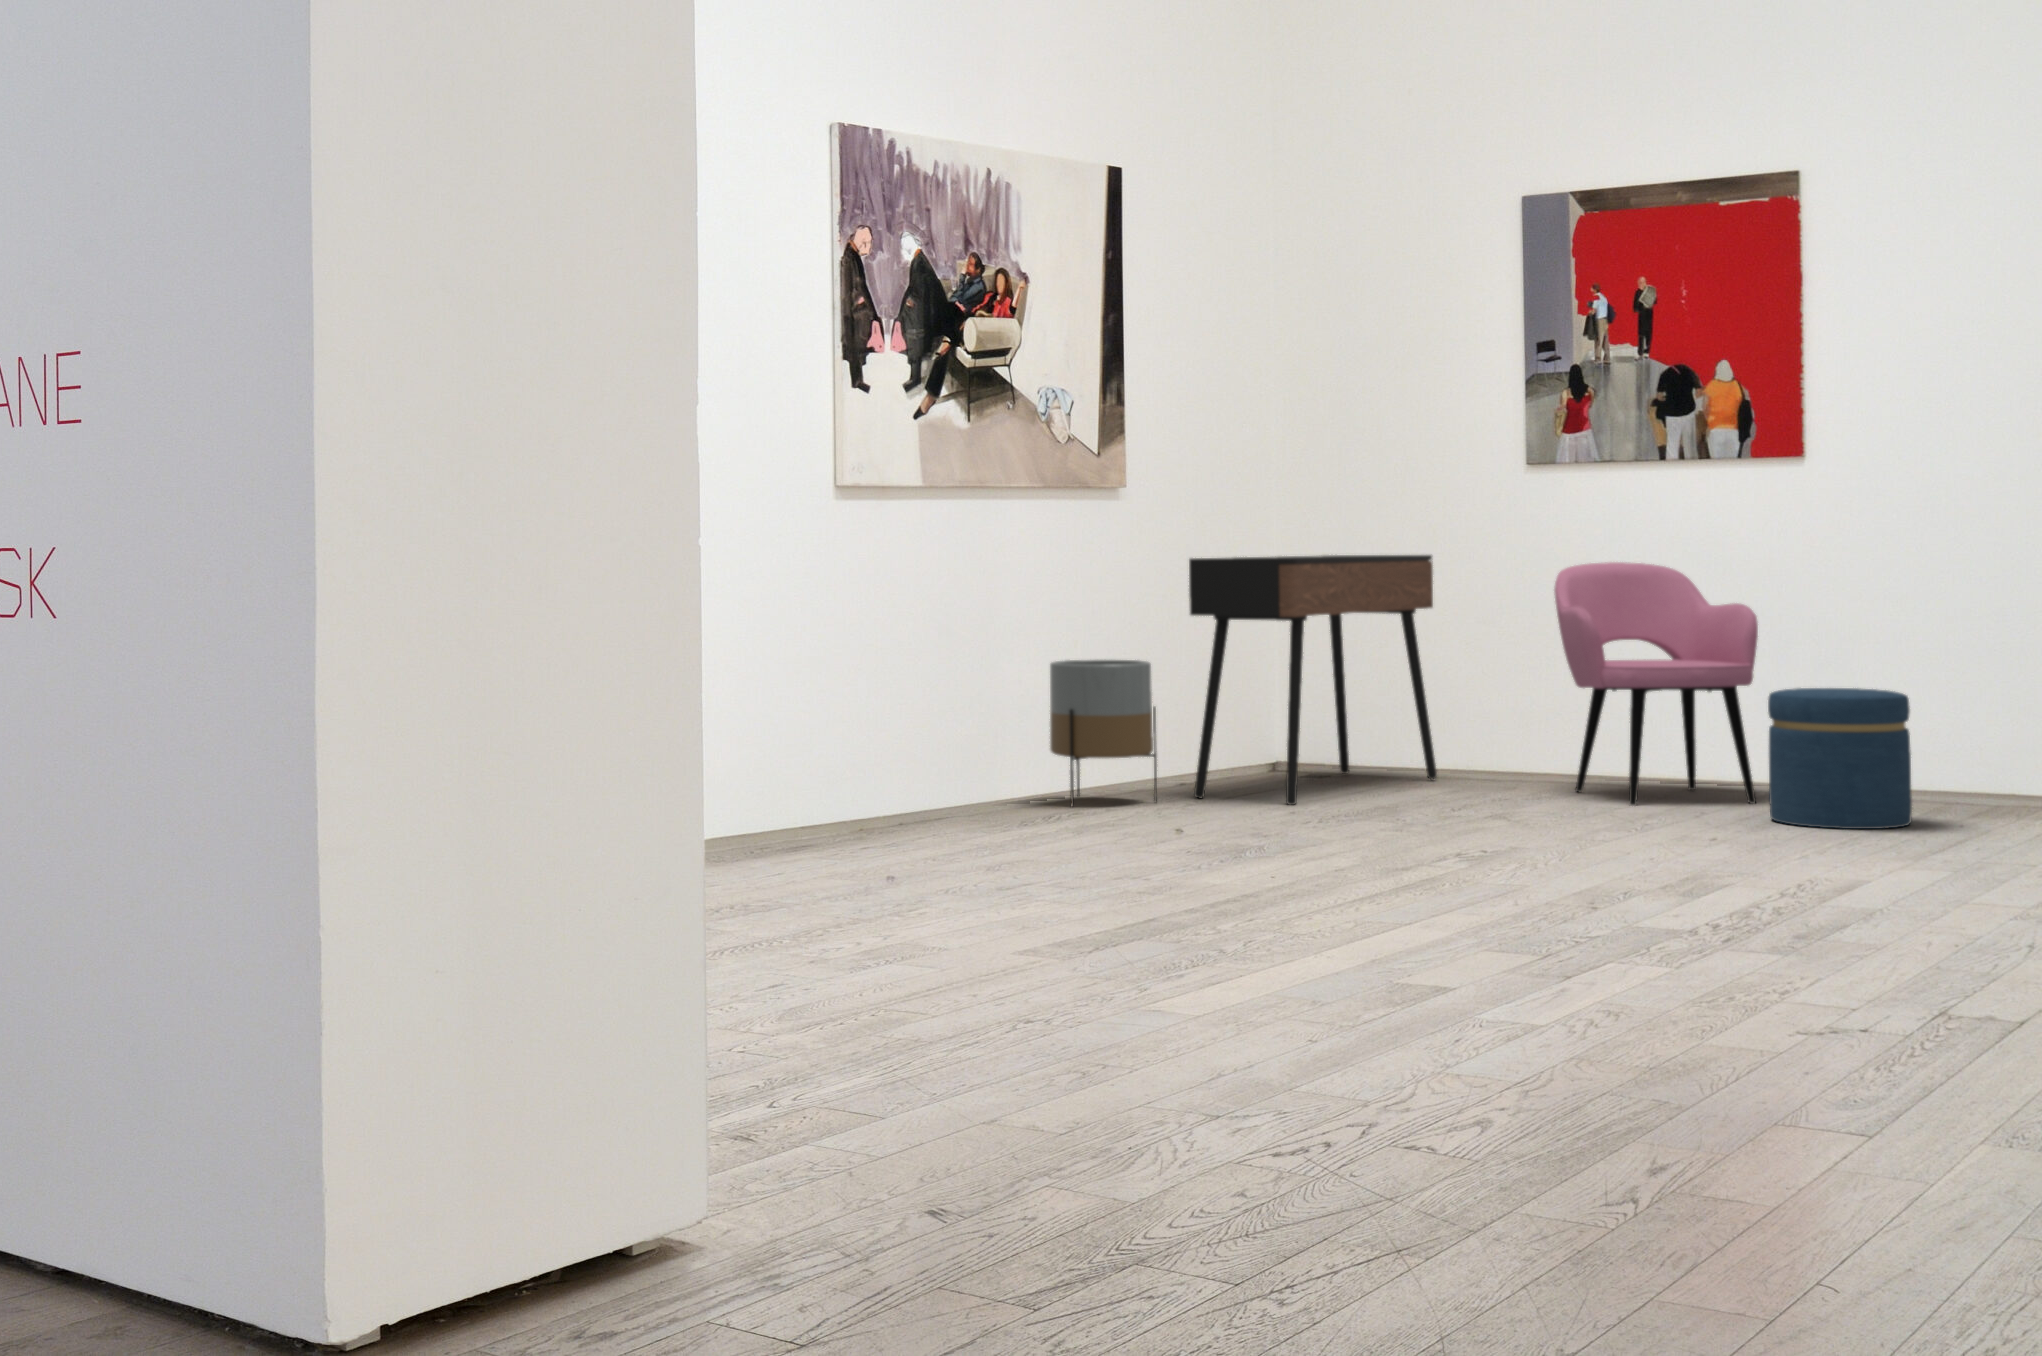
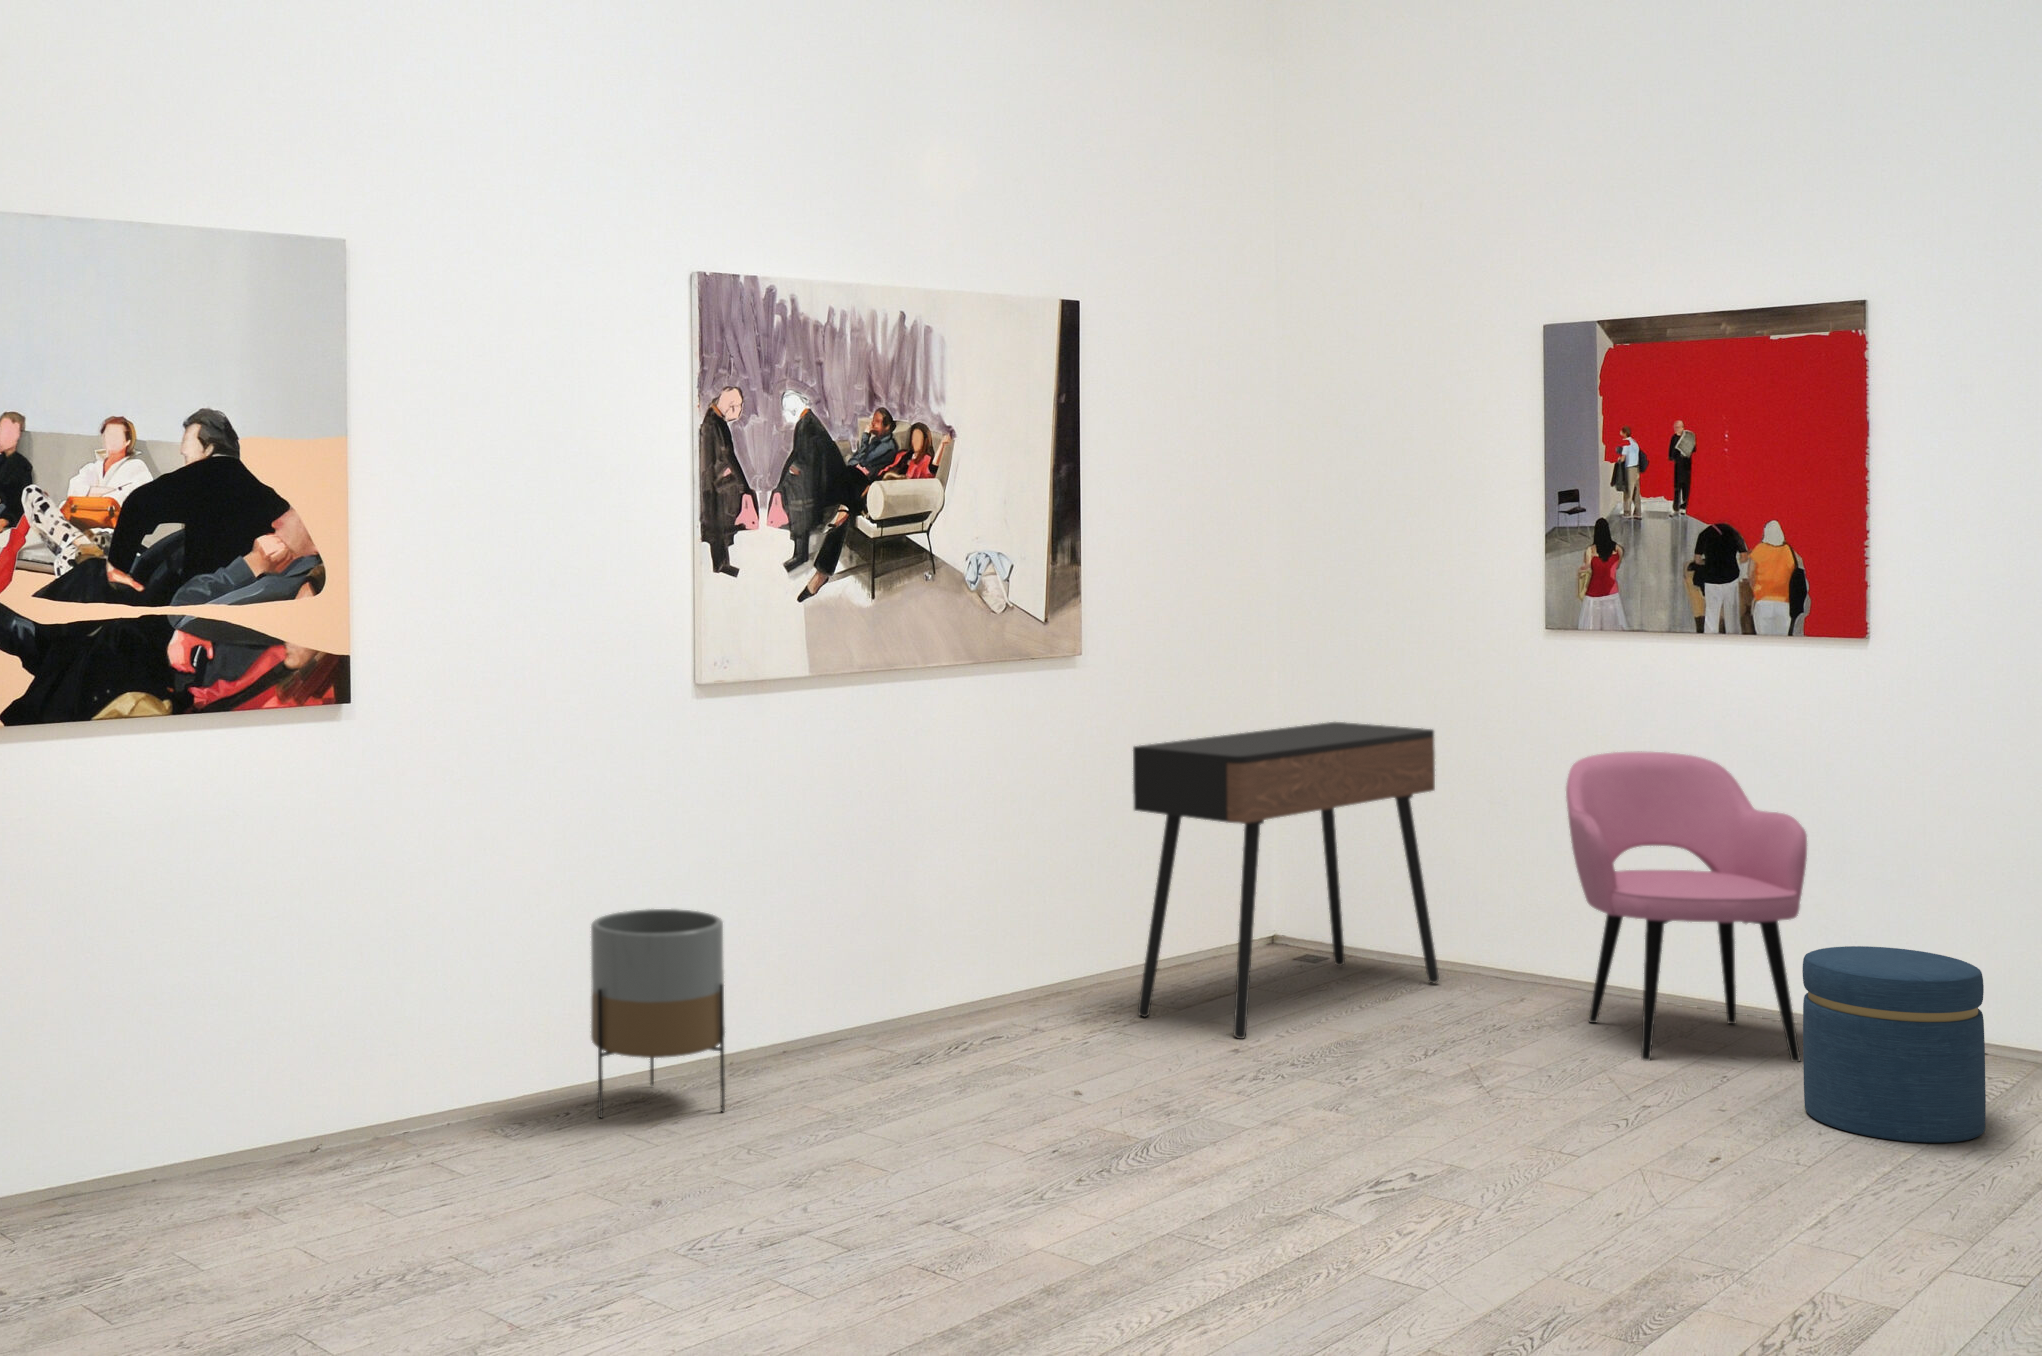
planter: present [1050,660,1157,806] -> present [591,909,725,1118]

